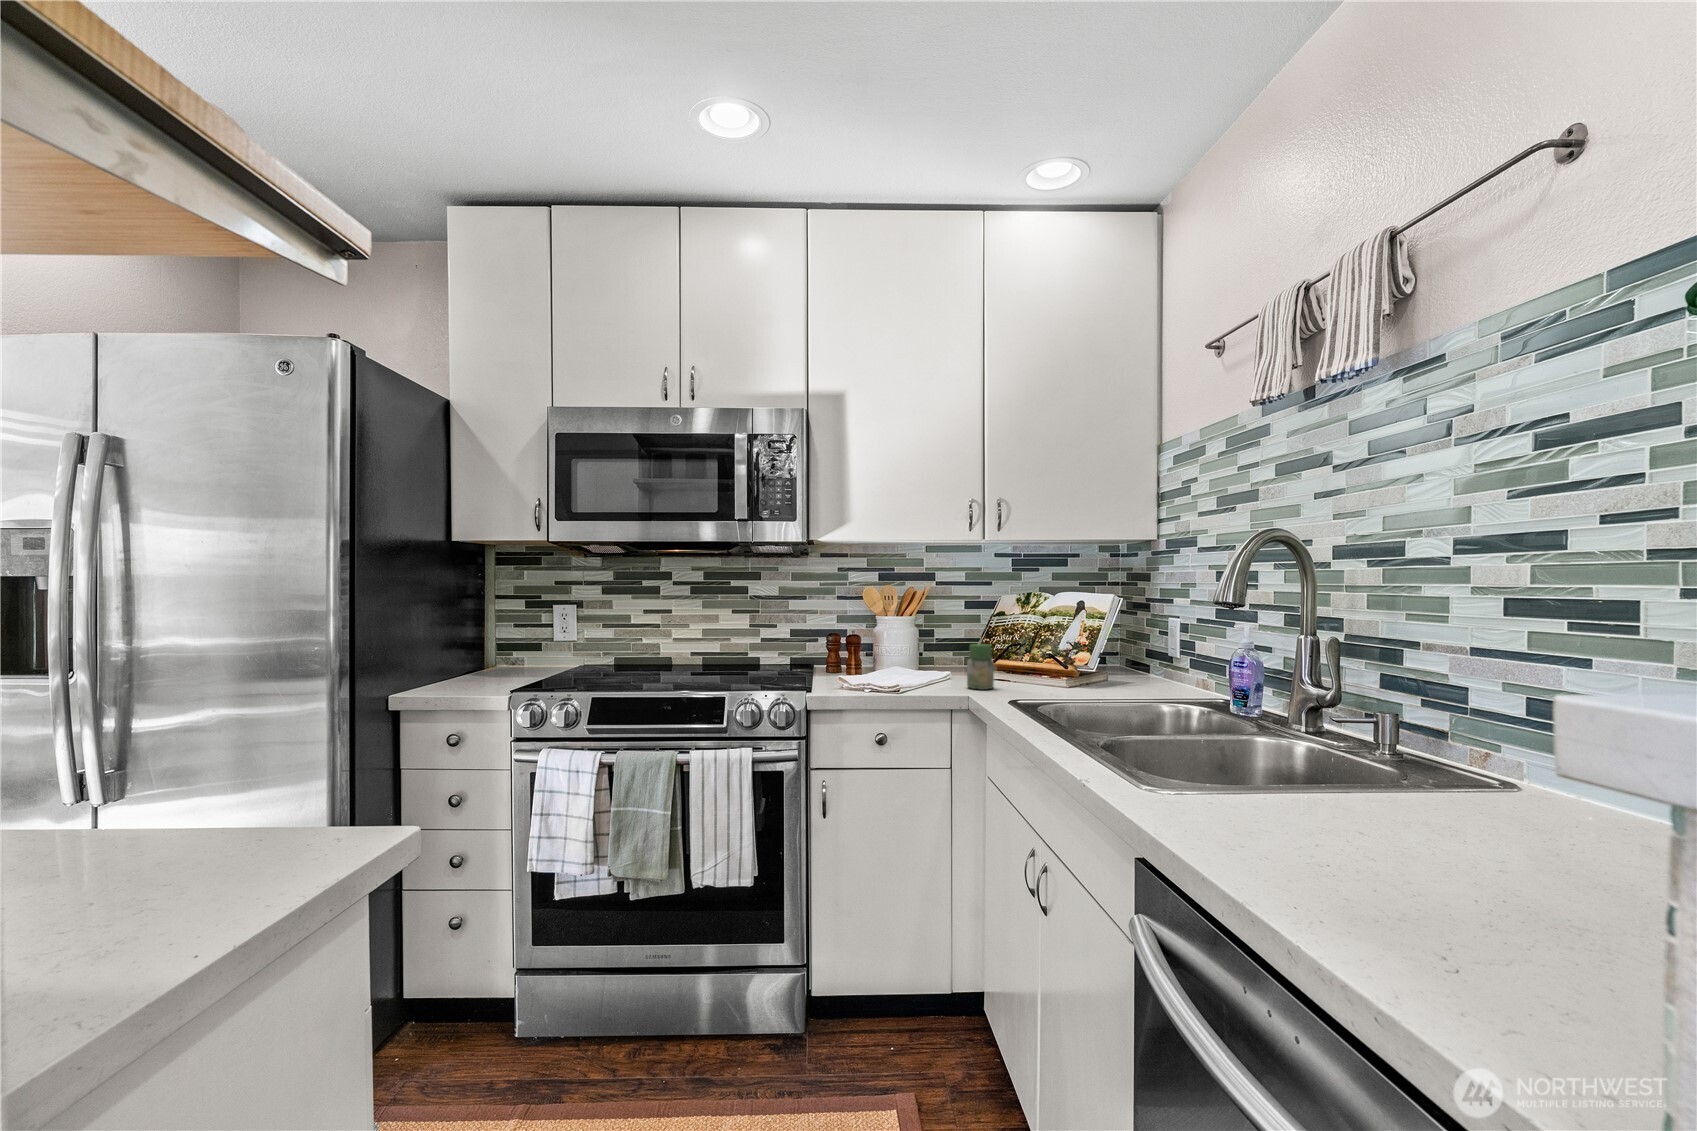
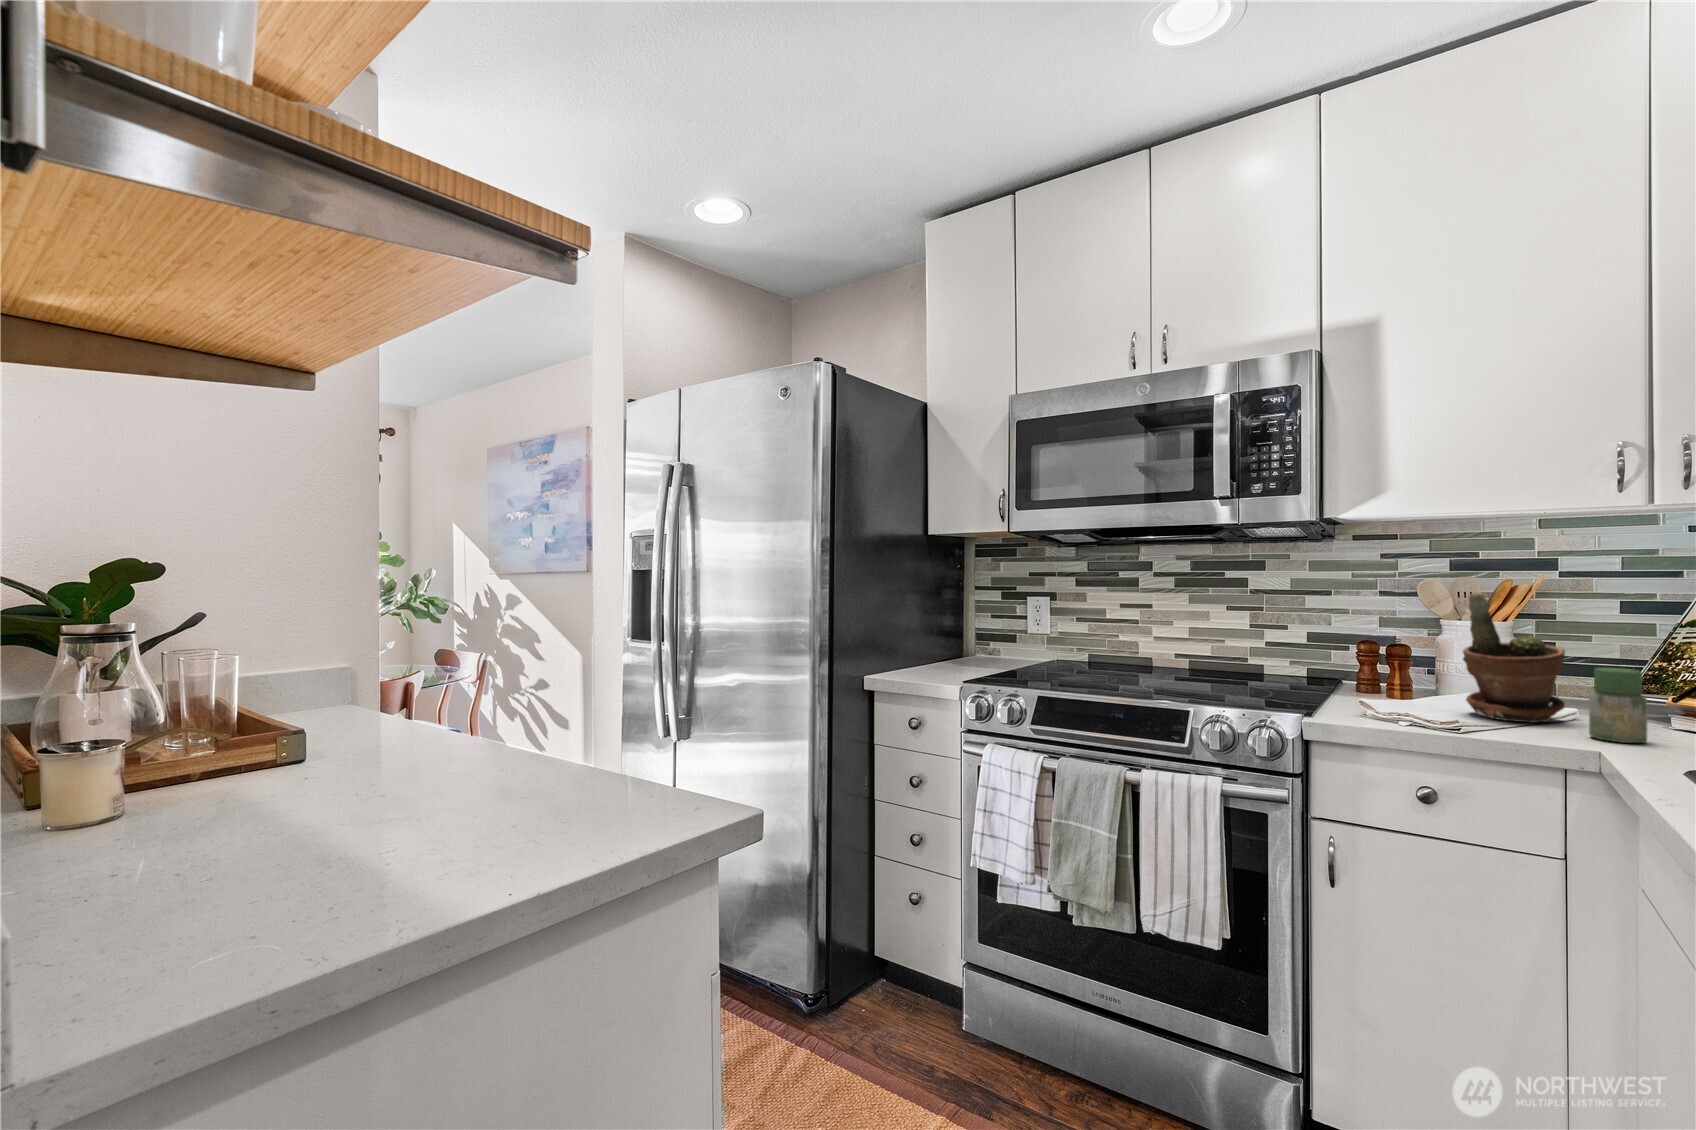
potted plant: none [898,596,950,682] -> present [1463,591,1565,723]

